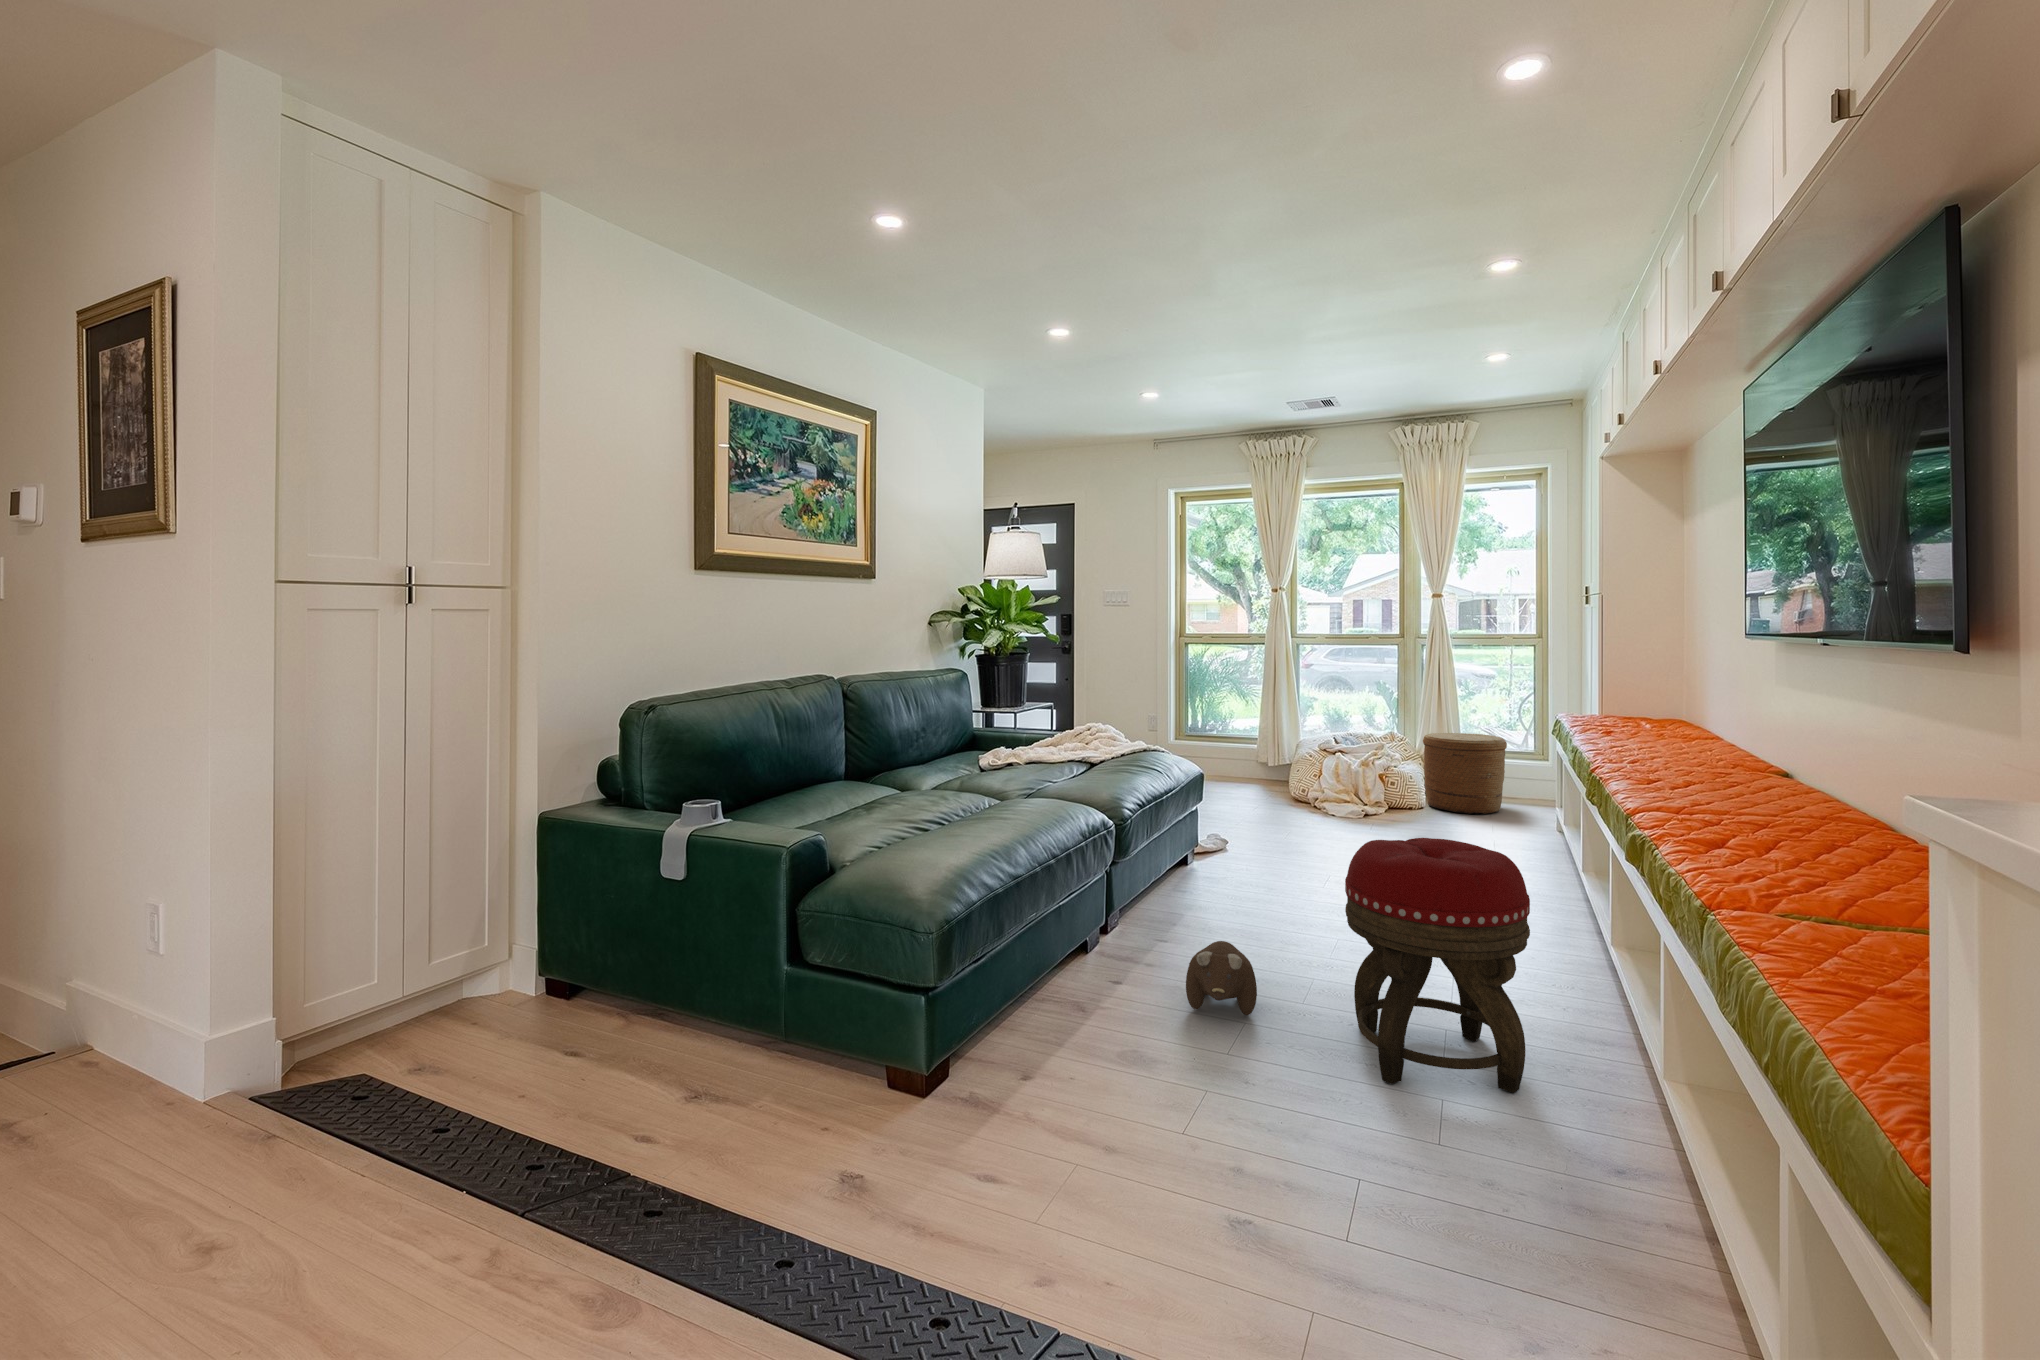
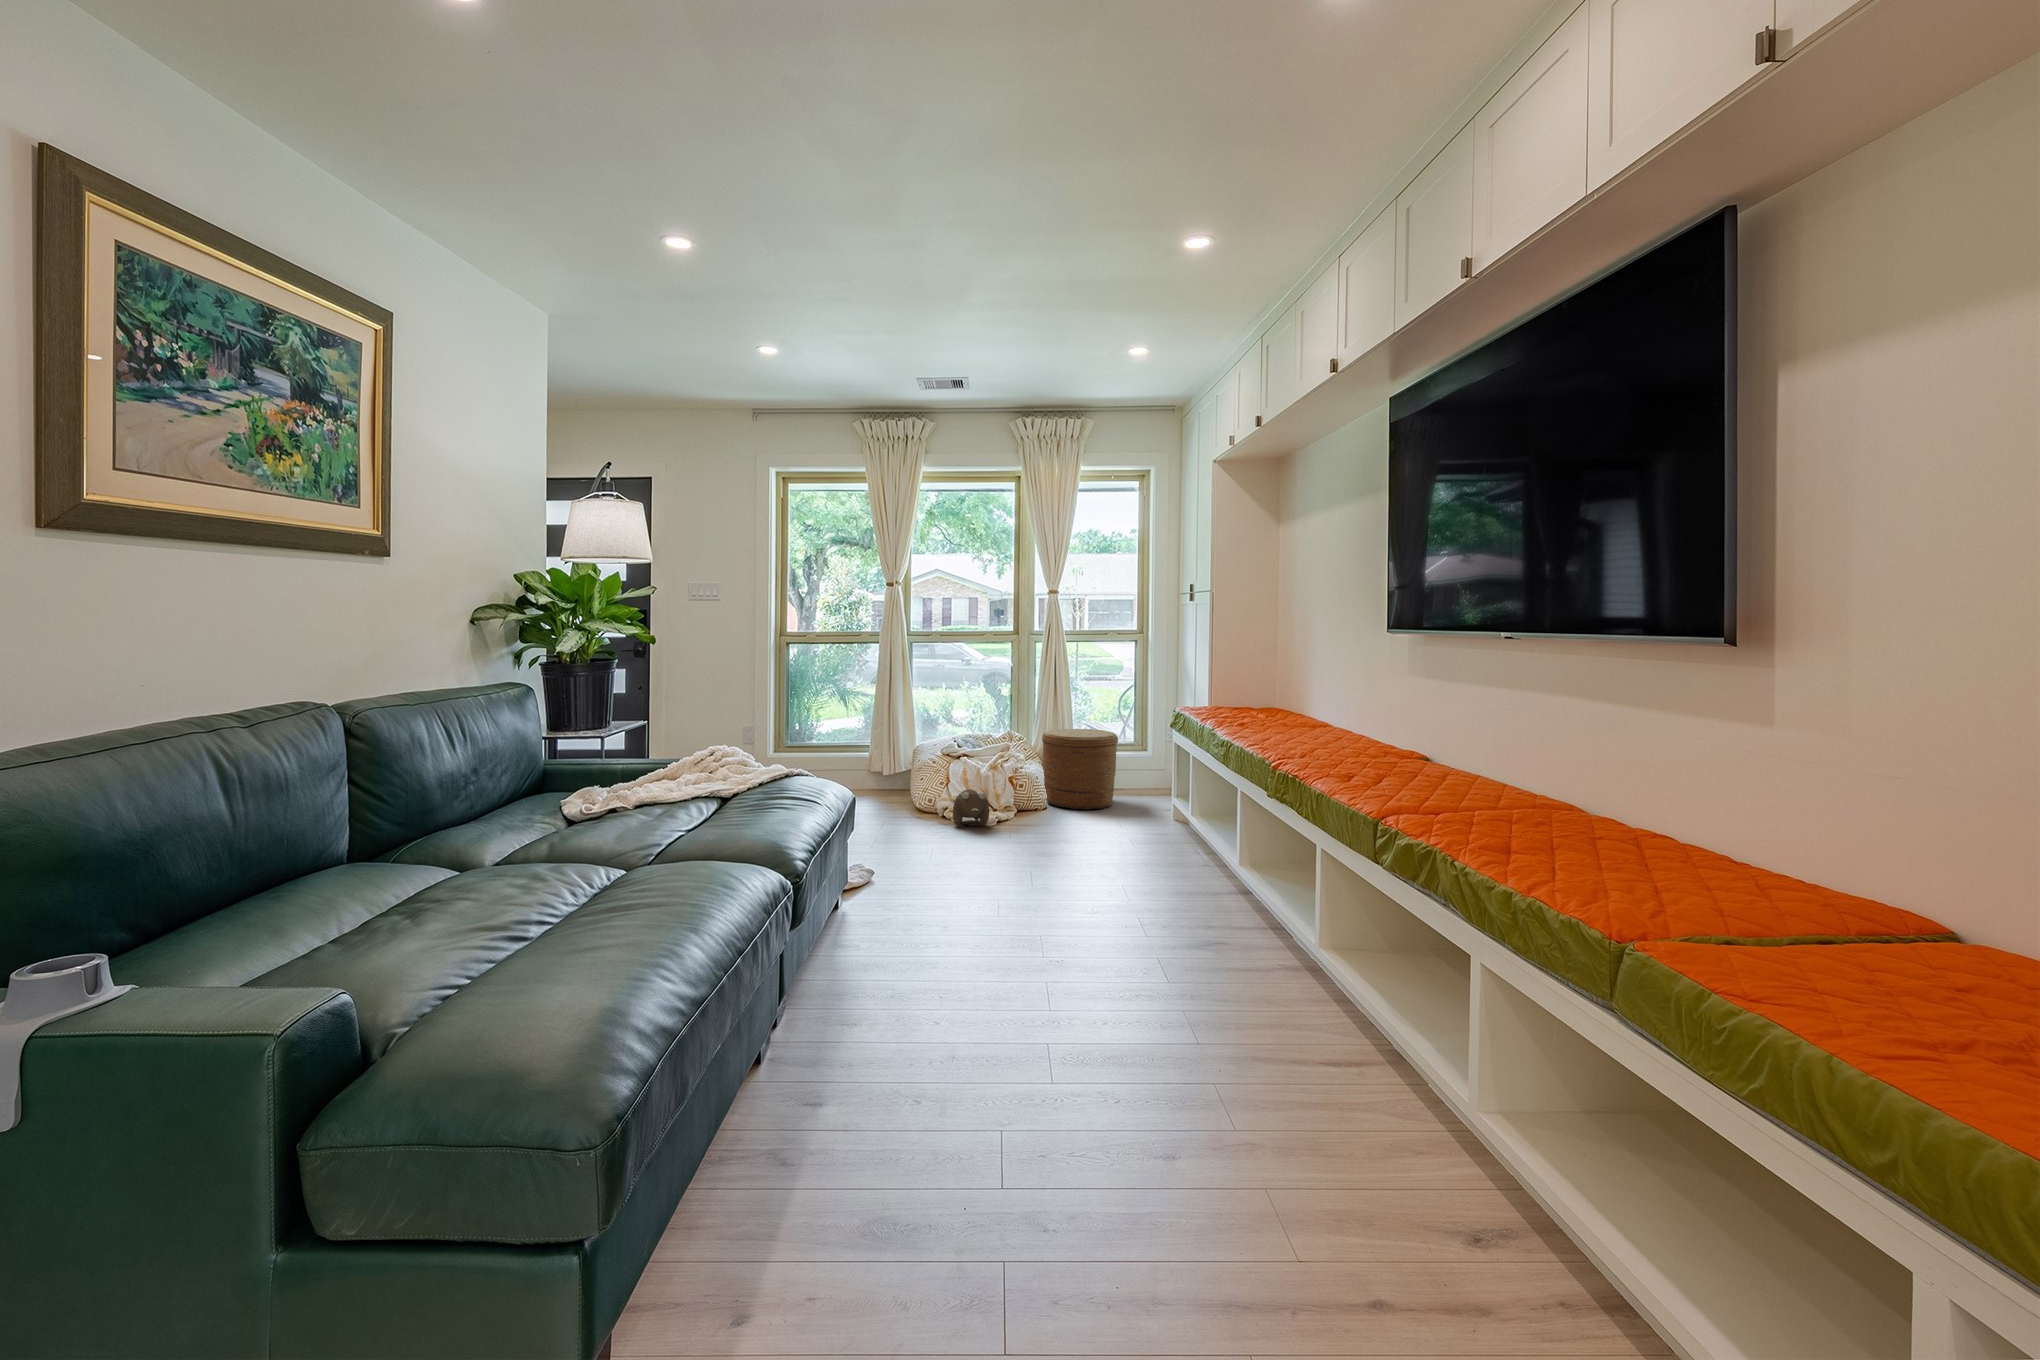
footstool: present [1345,838,1530,1093] -> none [1127,891,1353,1235]
plush toy: present [1186,941,1257,1015] -> present [953,789,989,826]

